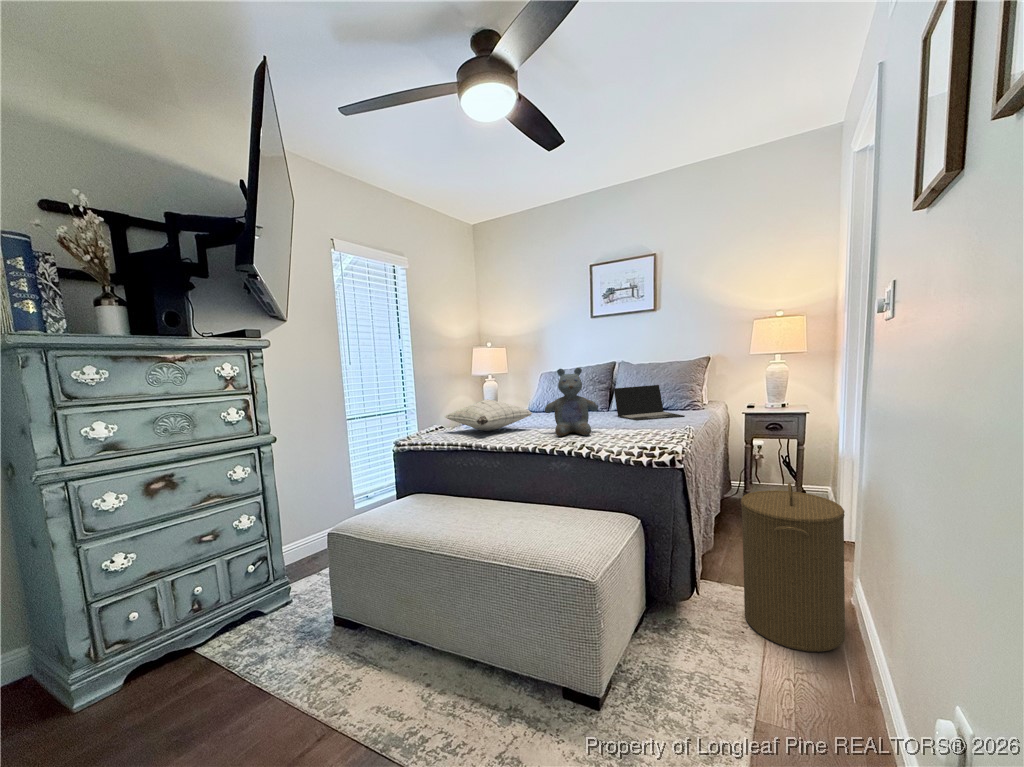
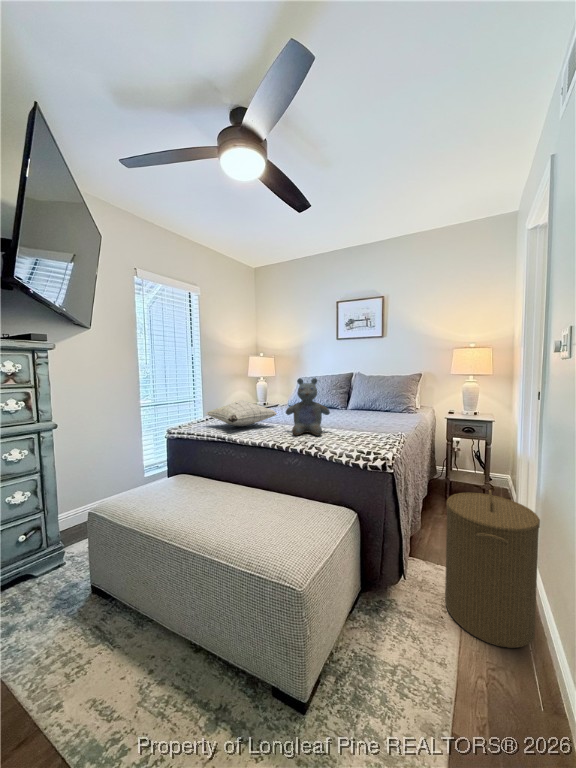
laptop: present [614,385,684,421] -> none [347,394,402,423]

